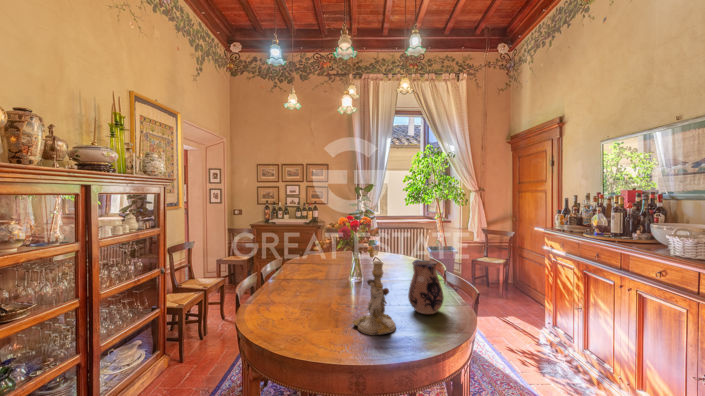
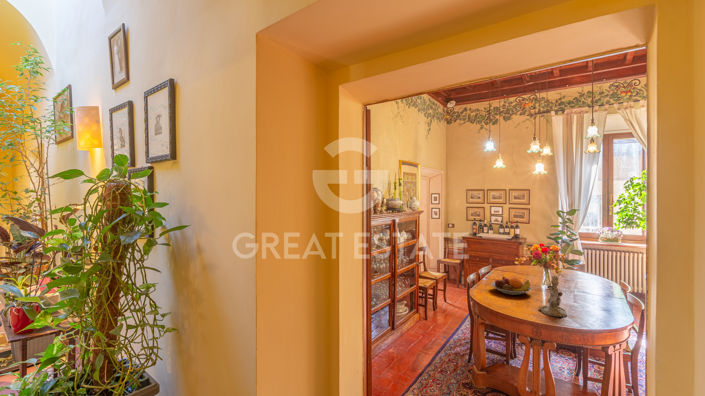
ceramic pitcher: present [408,259,444,314] -> none [581,279,609,315]
fruit bowl: none [277,273,339,303] -> present [491,277,531,295]

